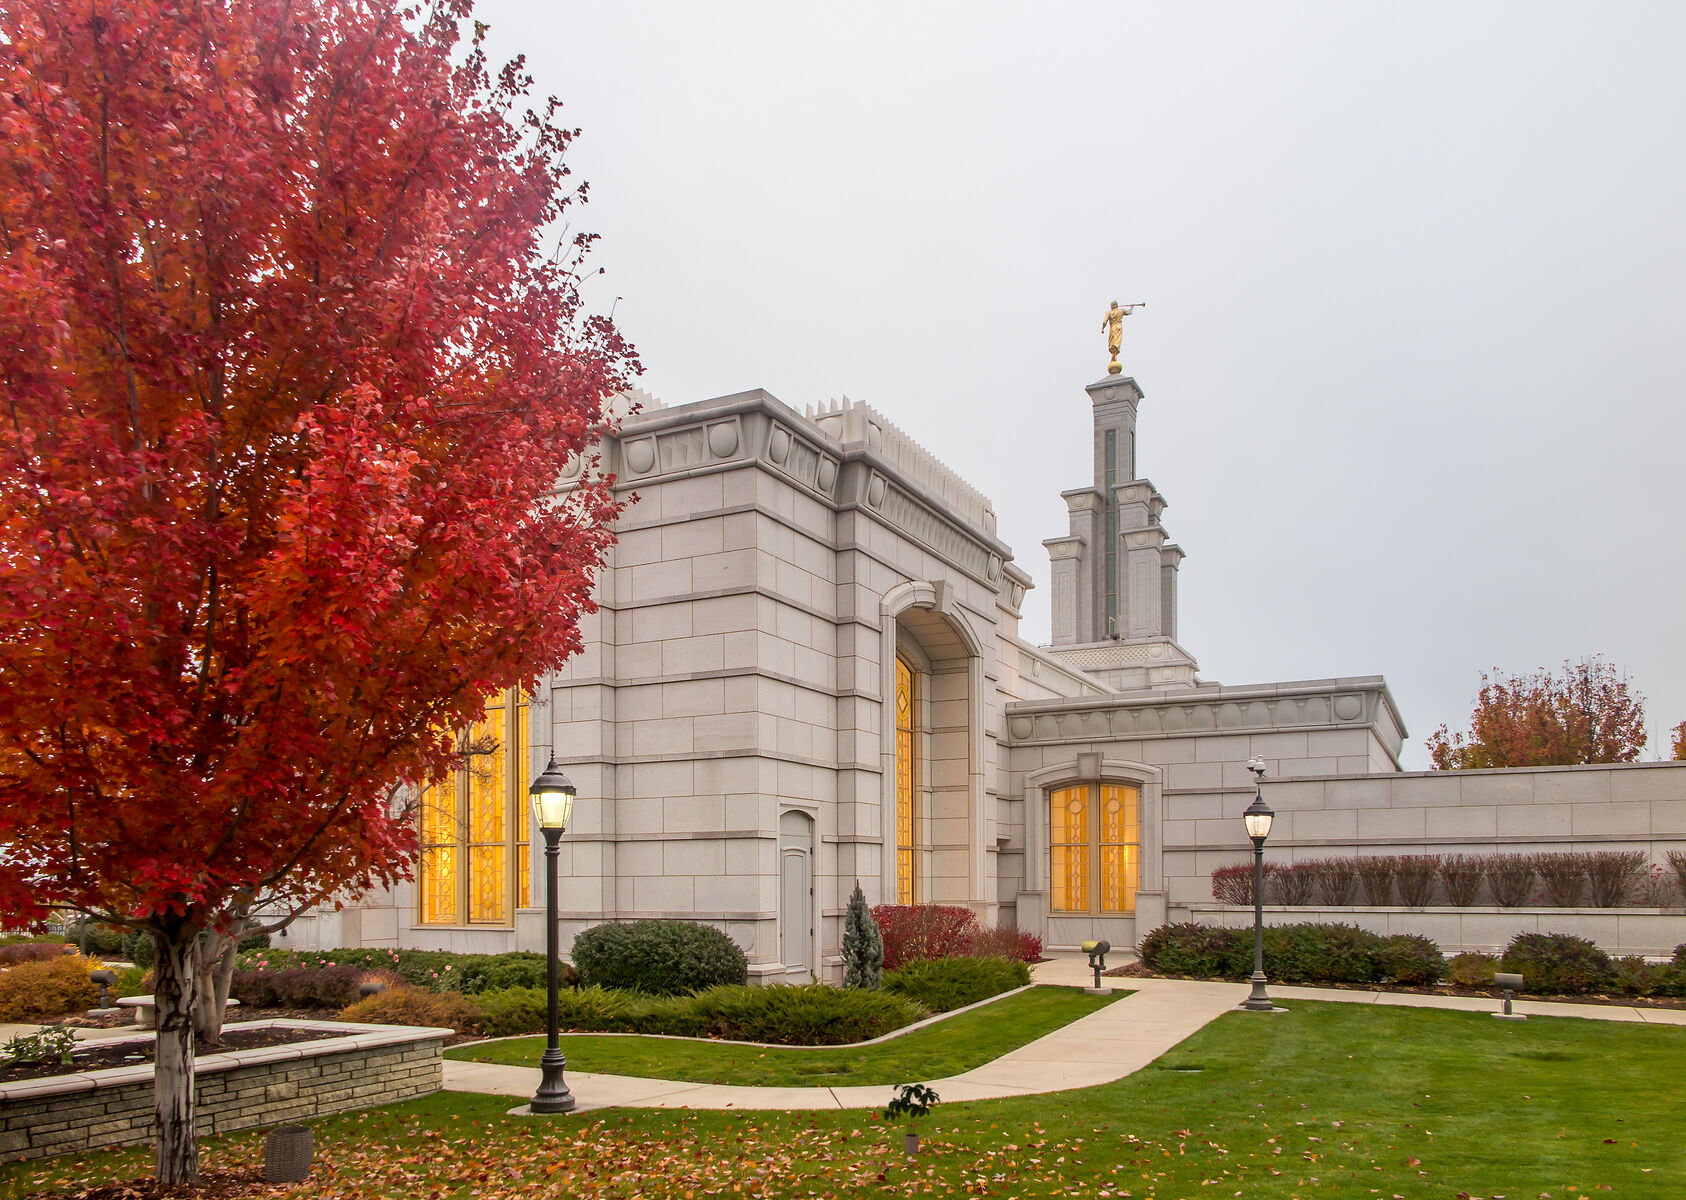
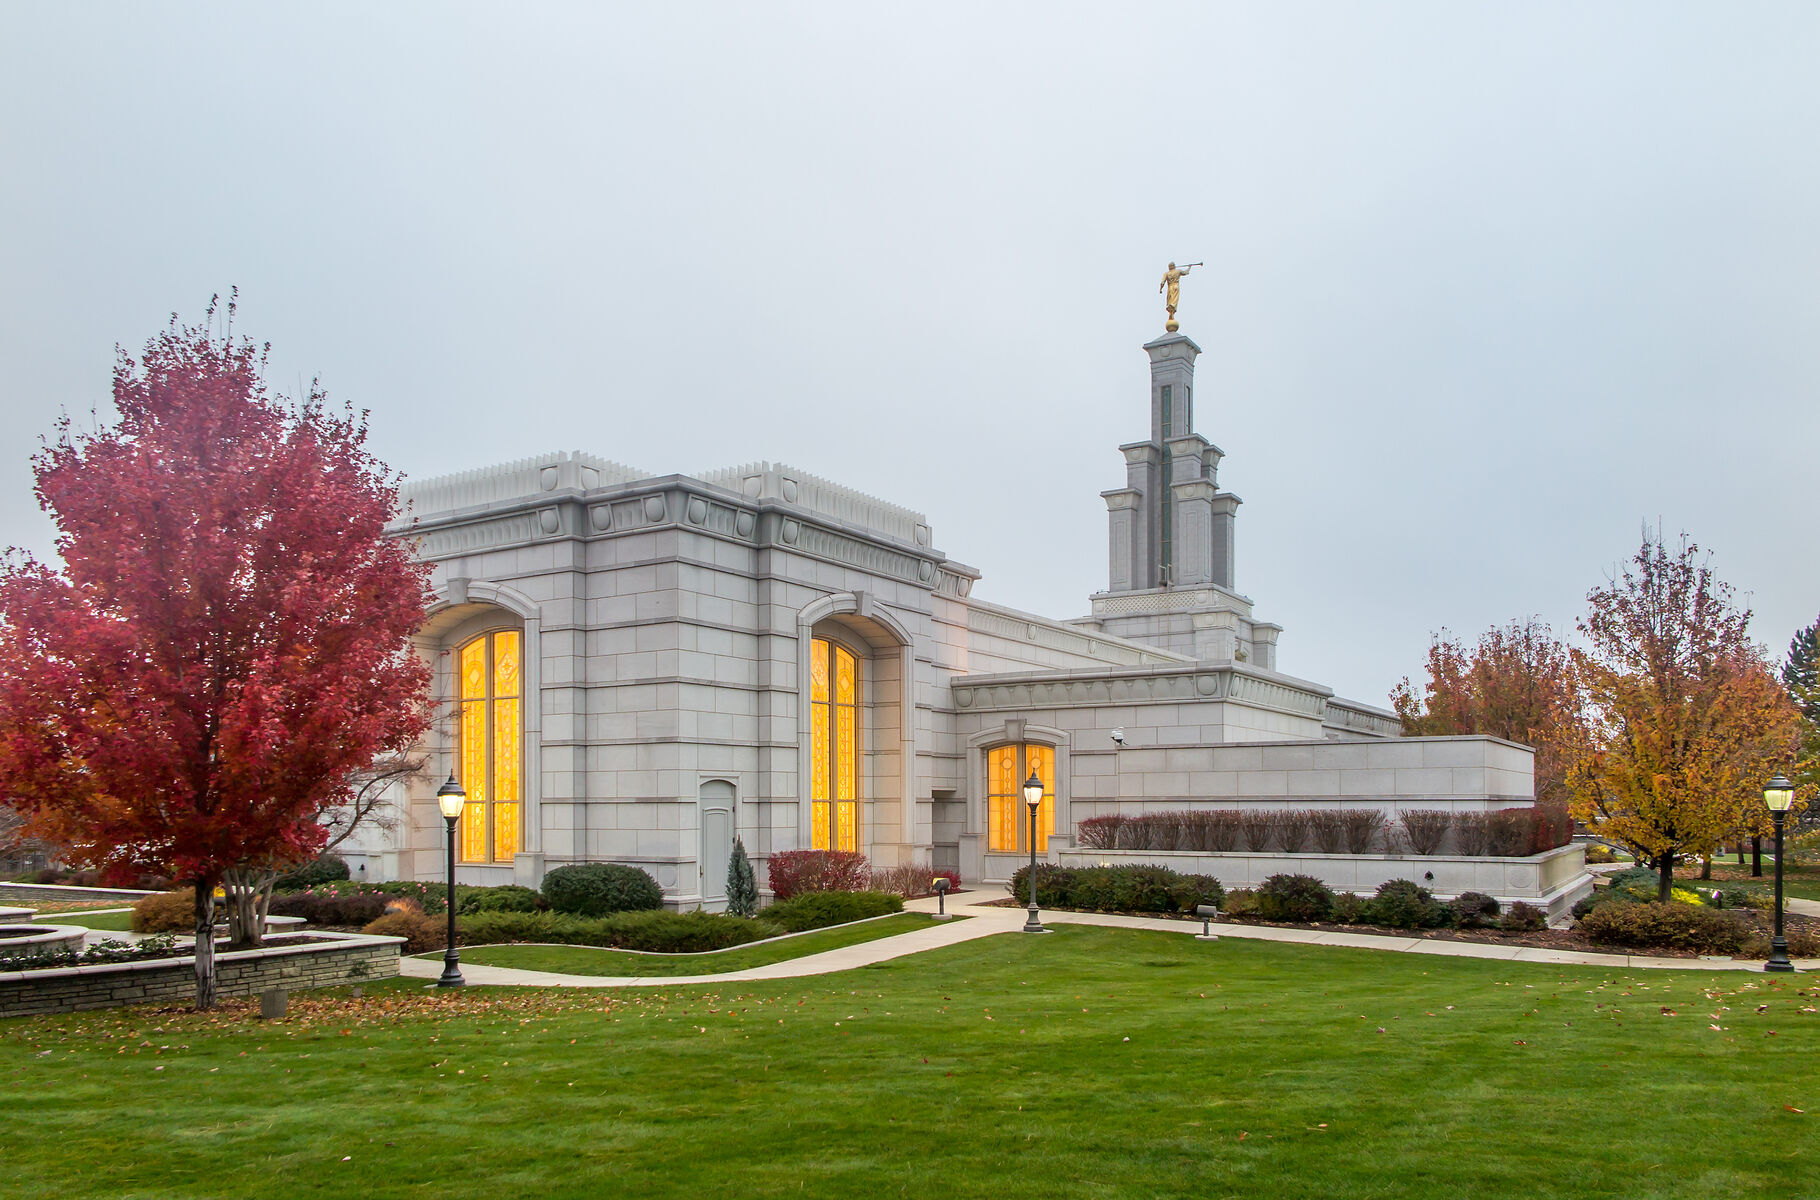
potted plant: present [882,1084,940,1153] -> present [345,960,373,997]

